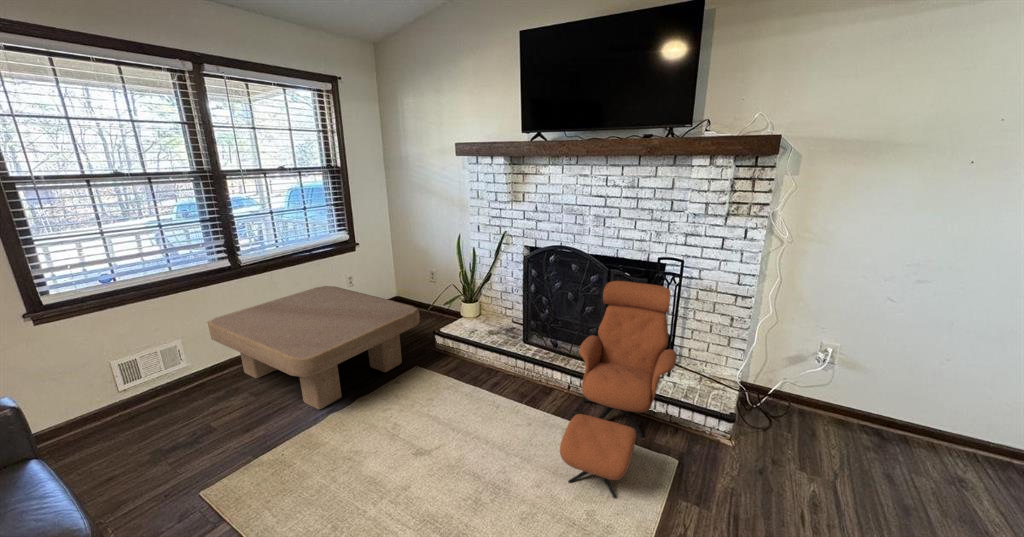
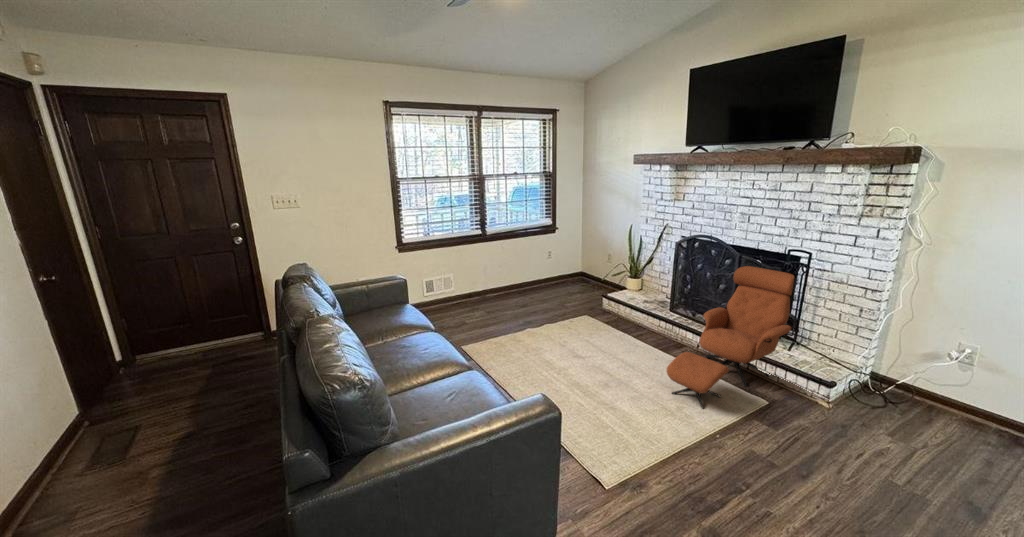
coffee table: present [208,286,420,410] -> none [466,255,592,327]

